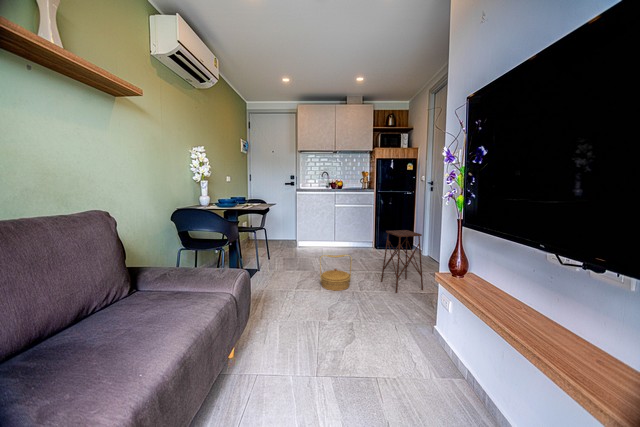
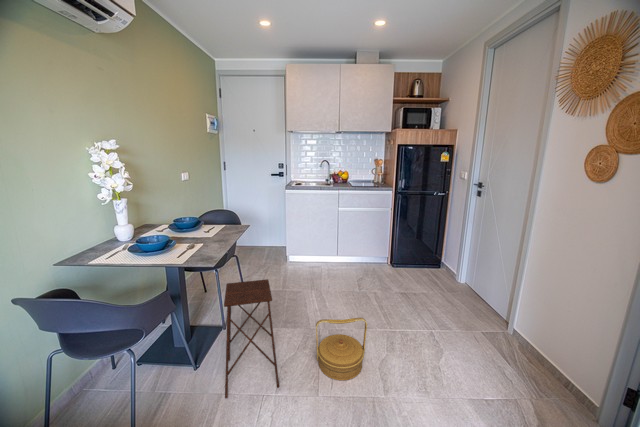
side table: present [381,230,423,293] -> present [224,279,279,398]

